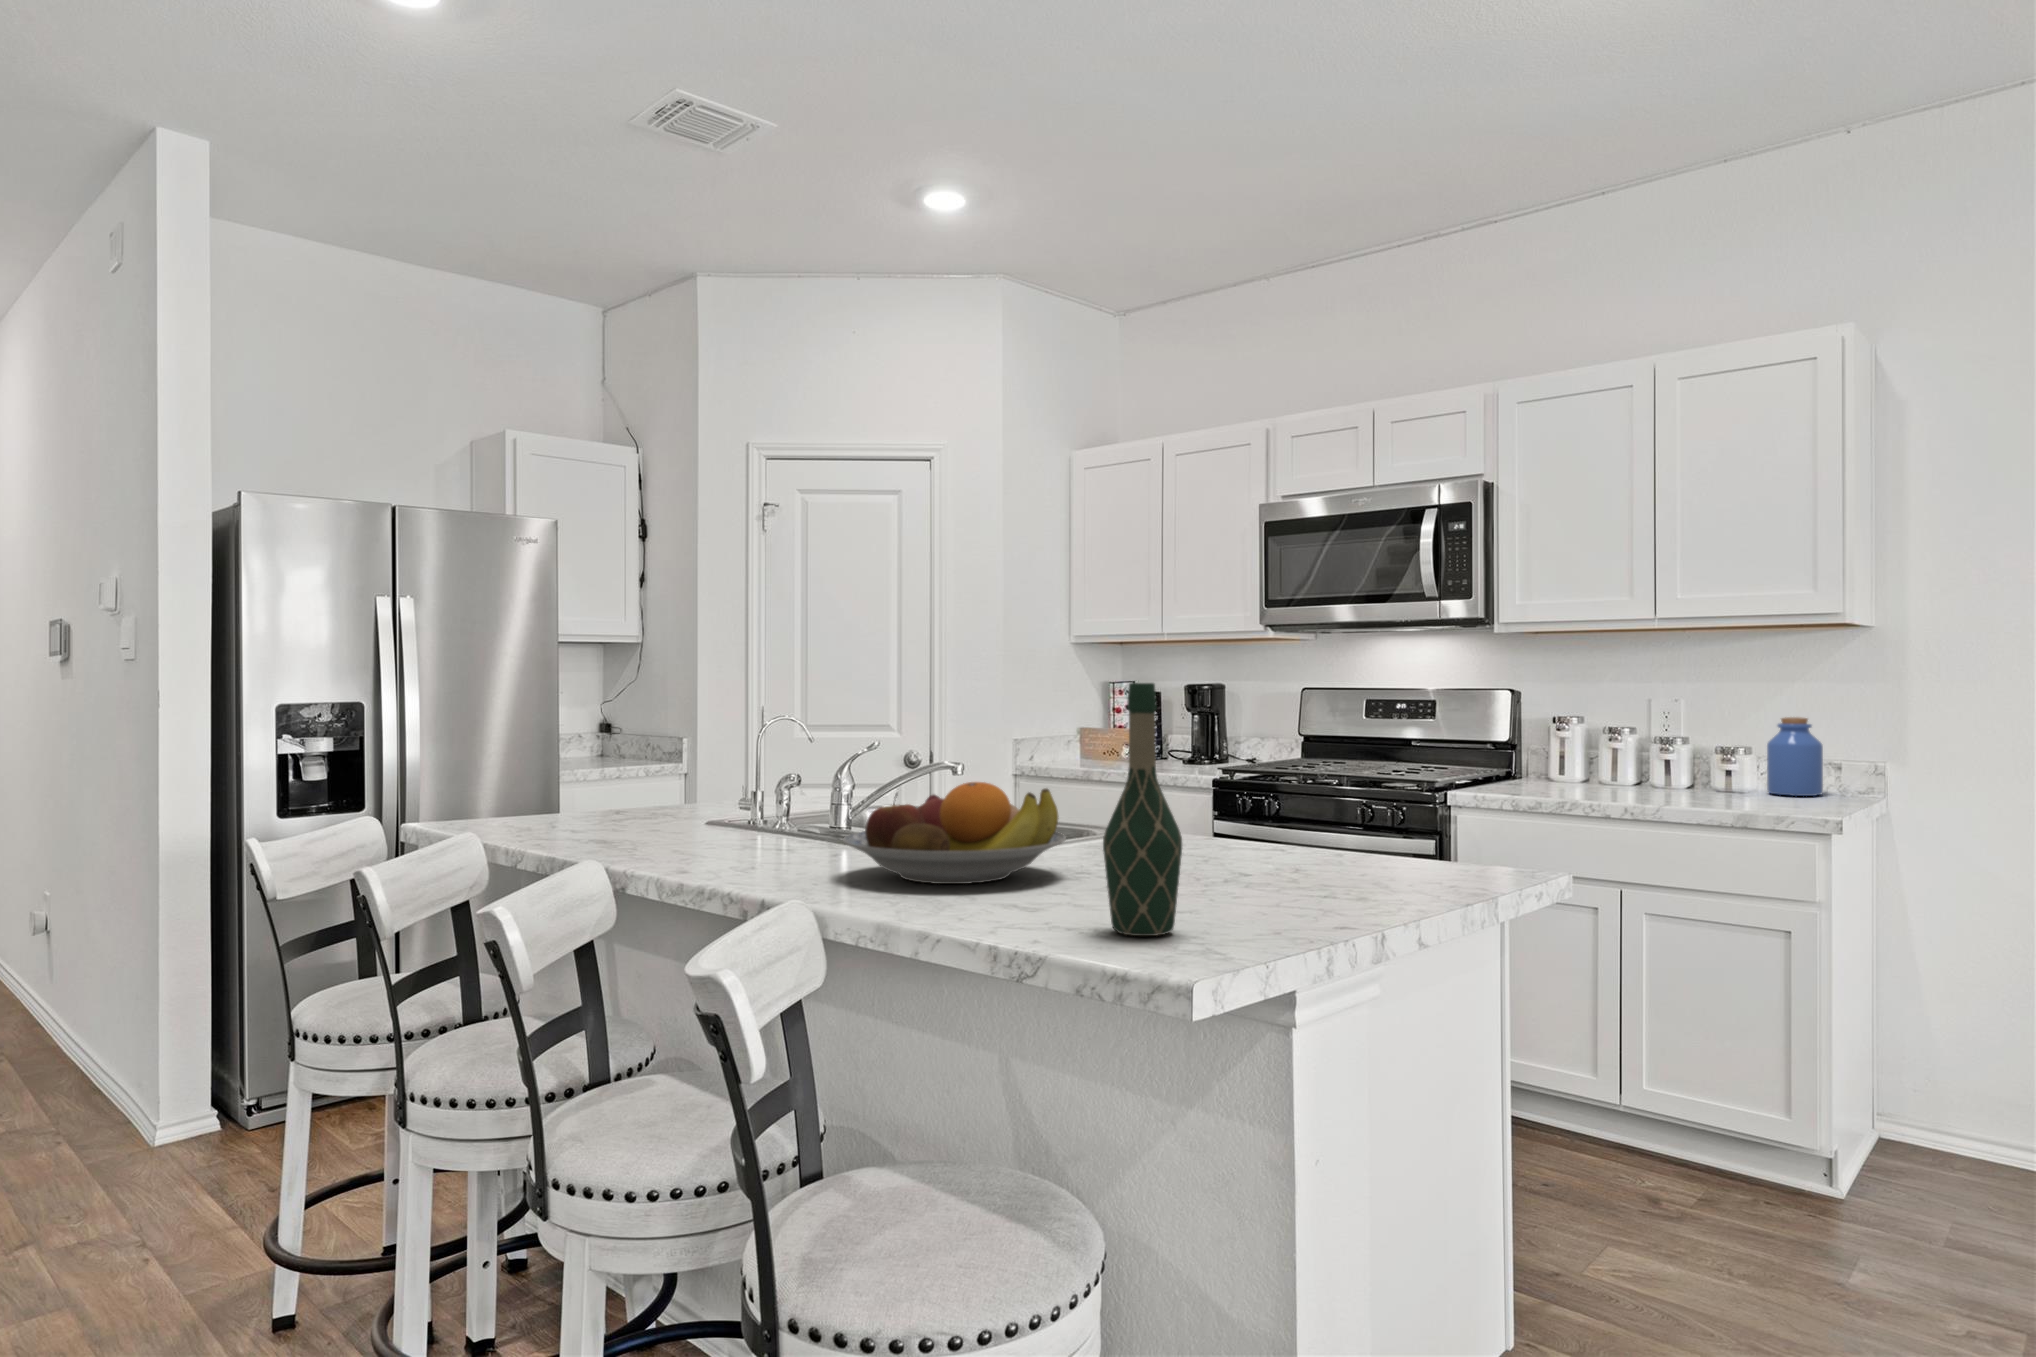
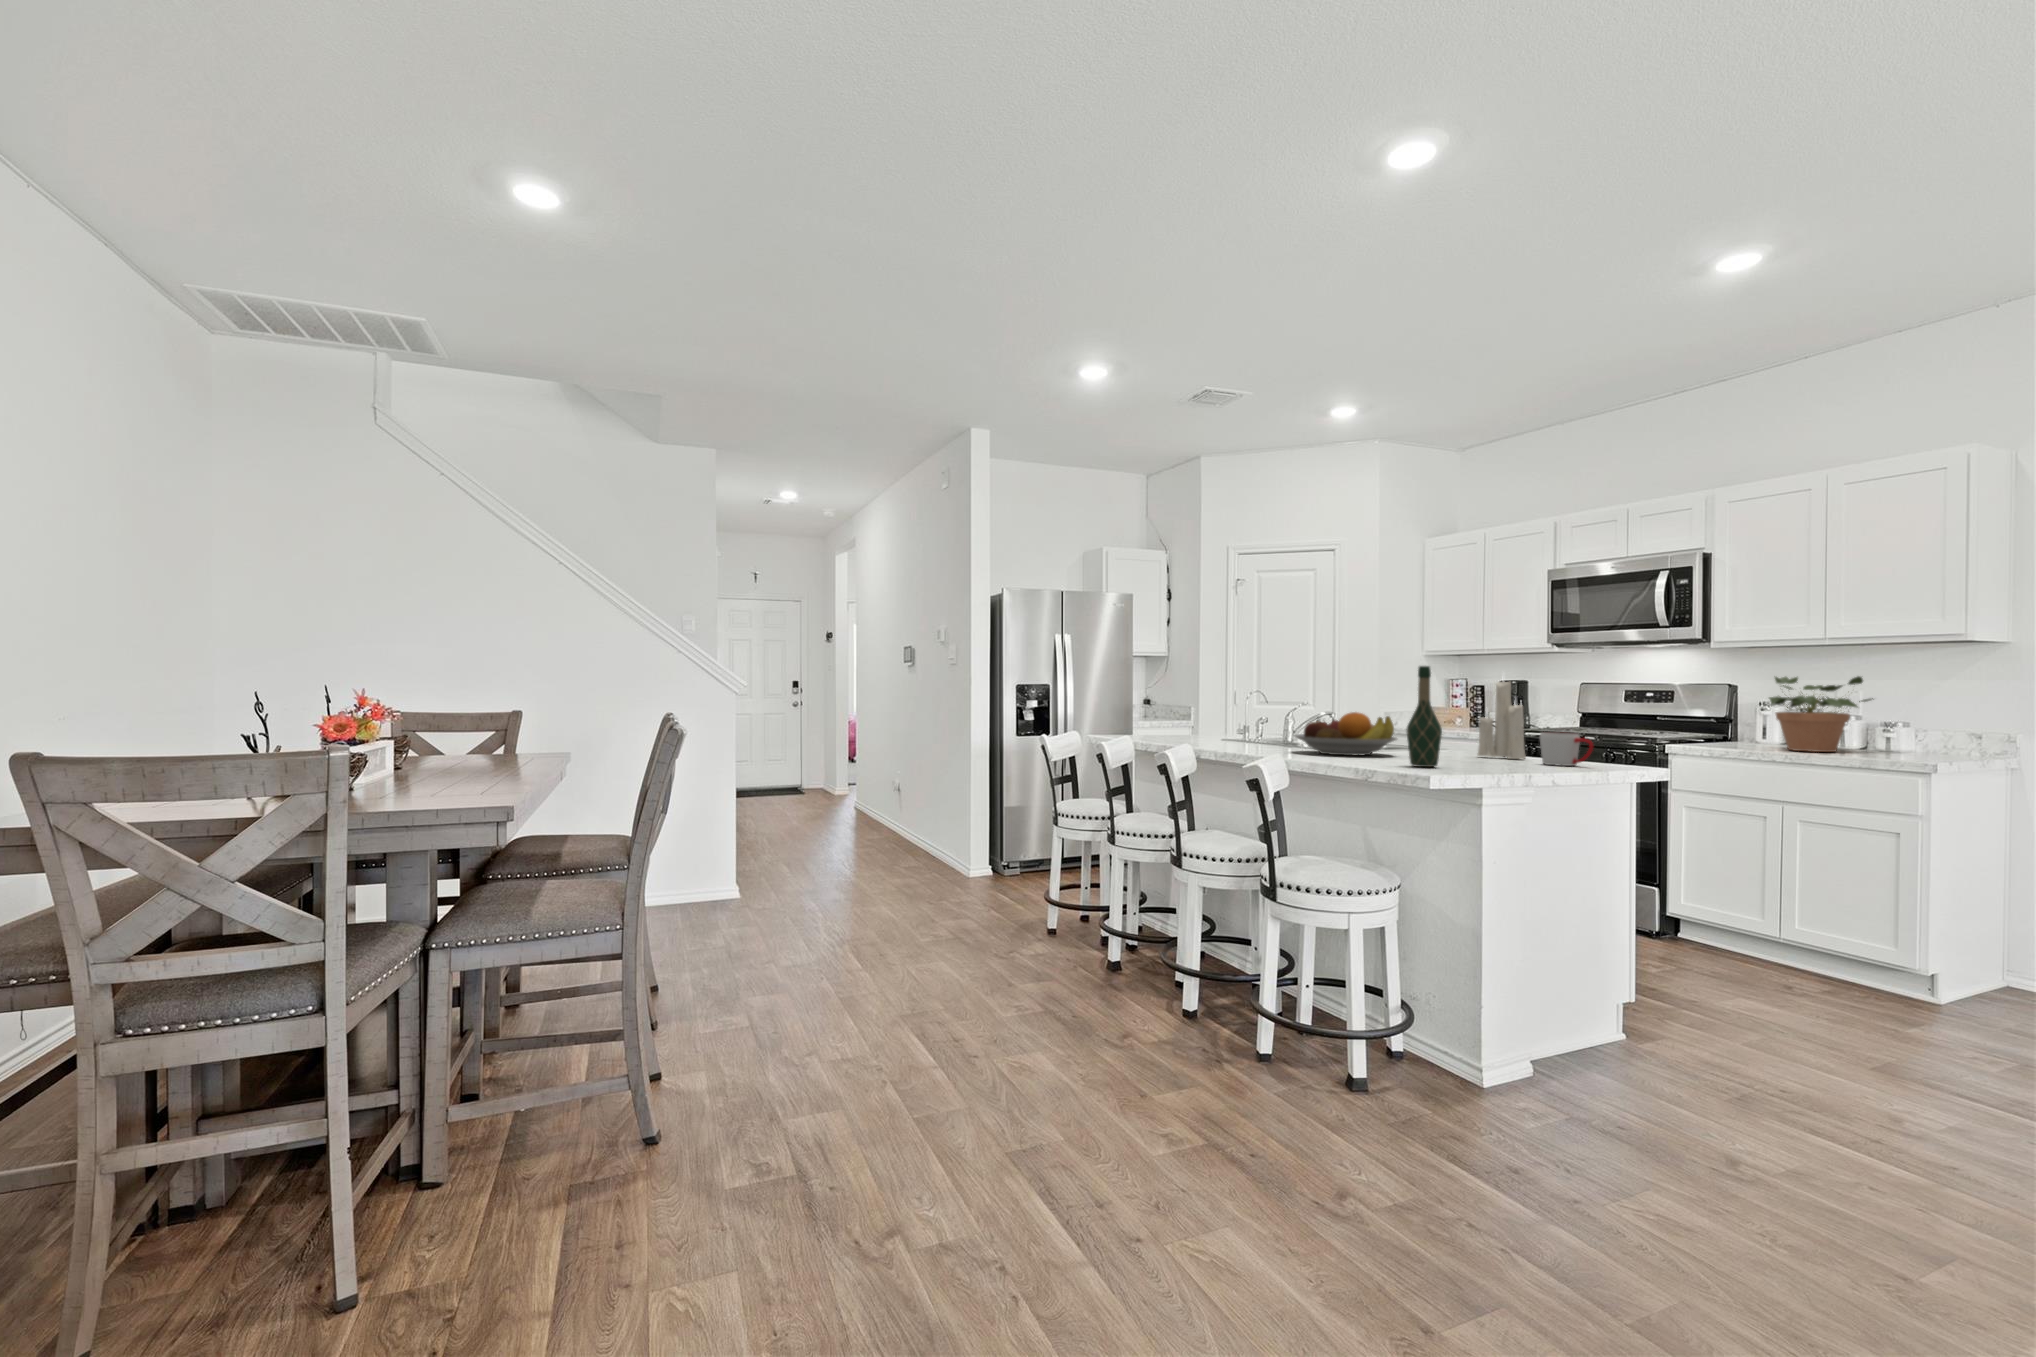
candle: none [1214,674,1307,868] -> present [1478,681,1526,759]
potted plant: none [1587,678,1737,800] -> present [1769,676,1874,752]
jar: present [1767,717,1823,796] -> none [1912,703,1957,753]
mug: none [1348,815,1456,891] -> present [1540,732,1593,766]

